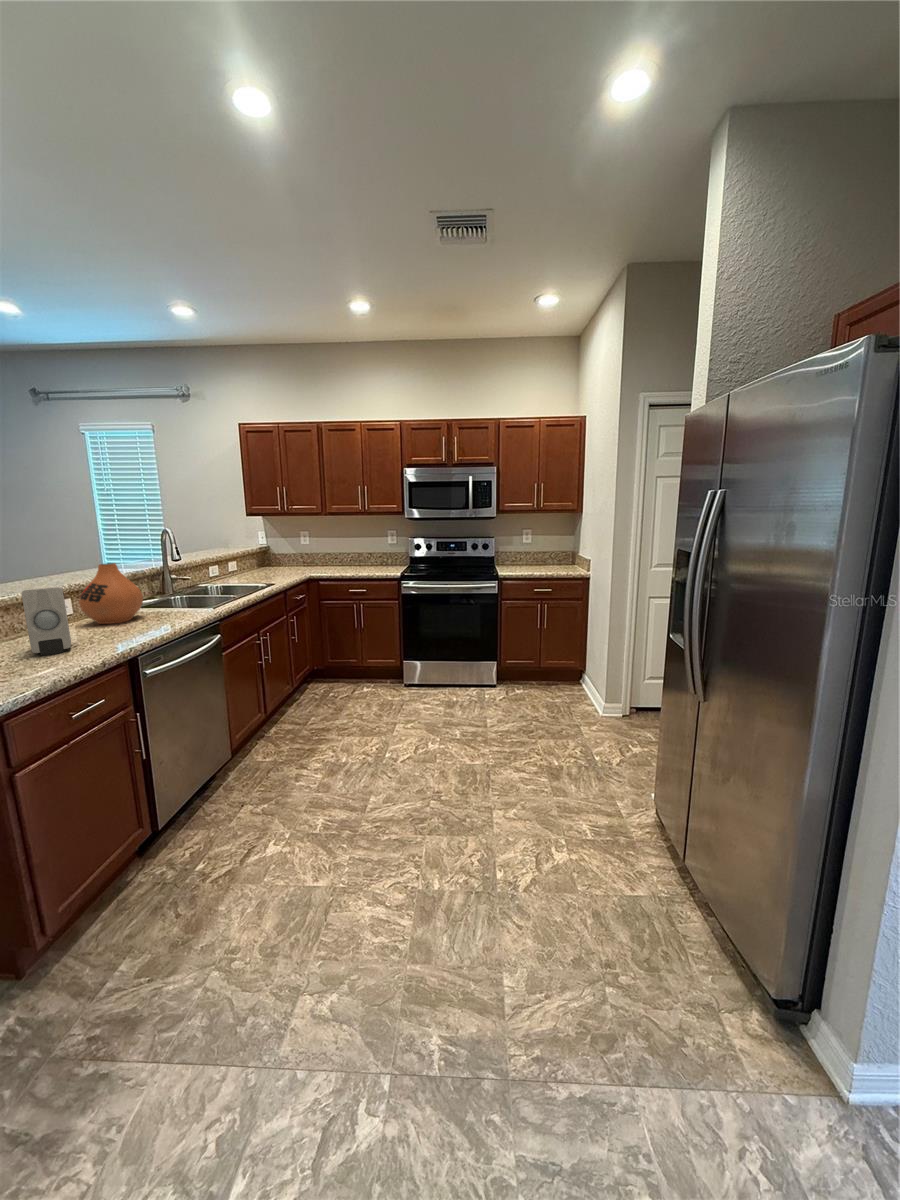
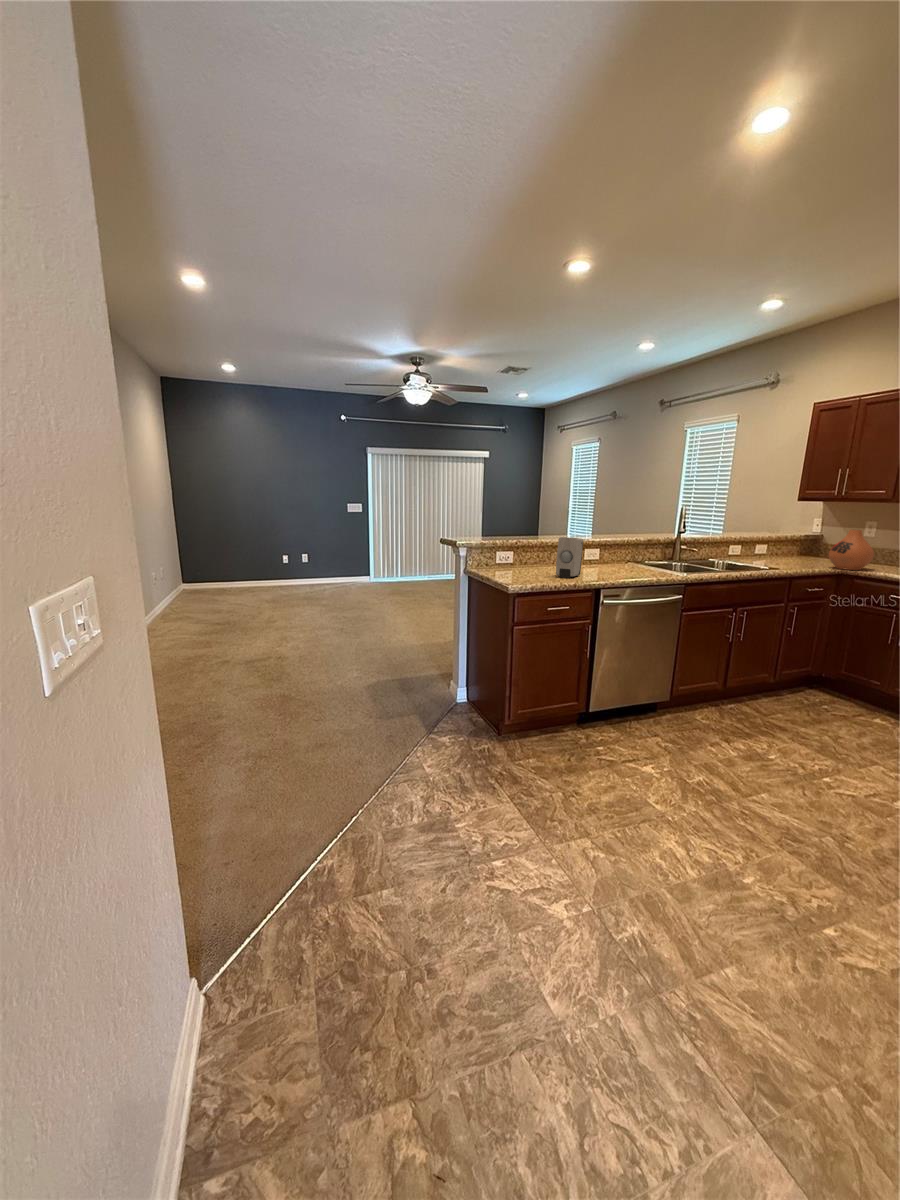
vase: present [79,563,143,624] -> present [829,530,874,570]

